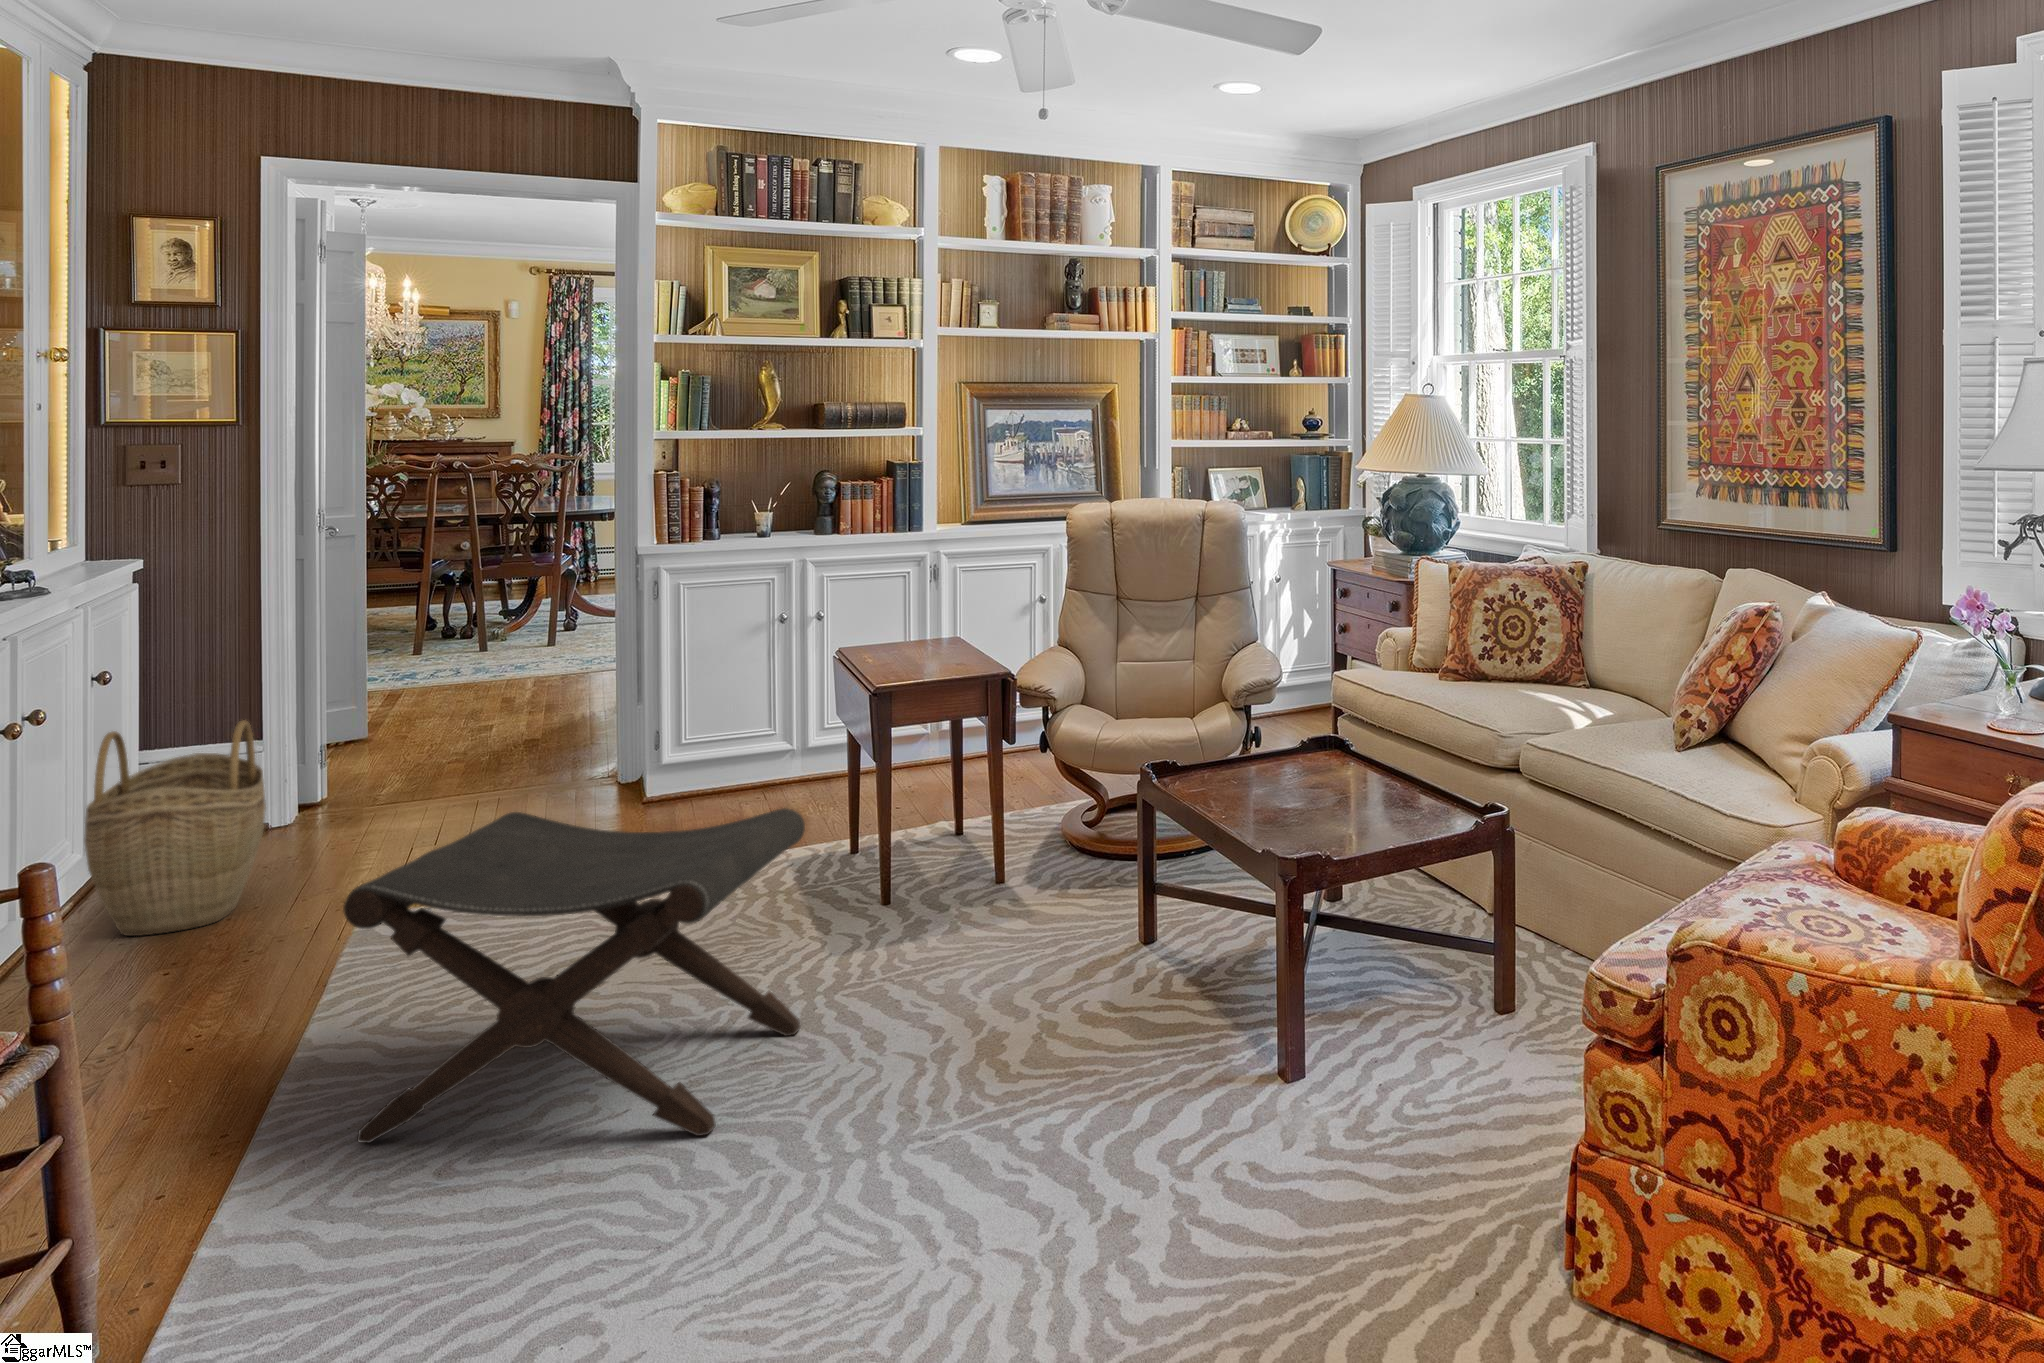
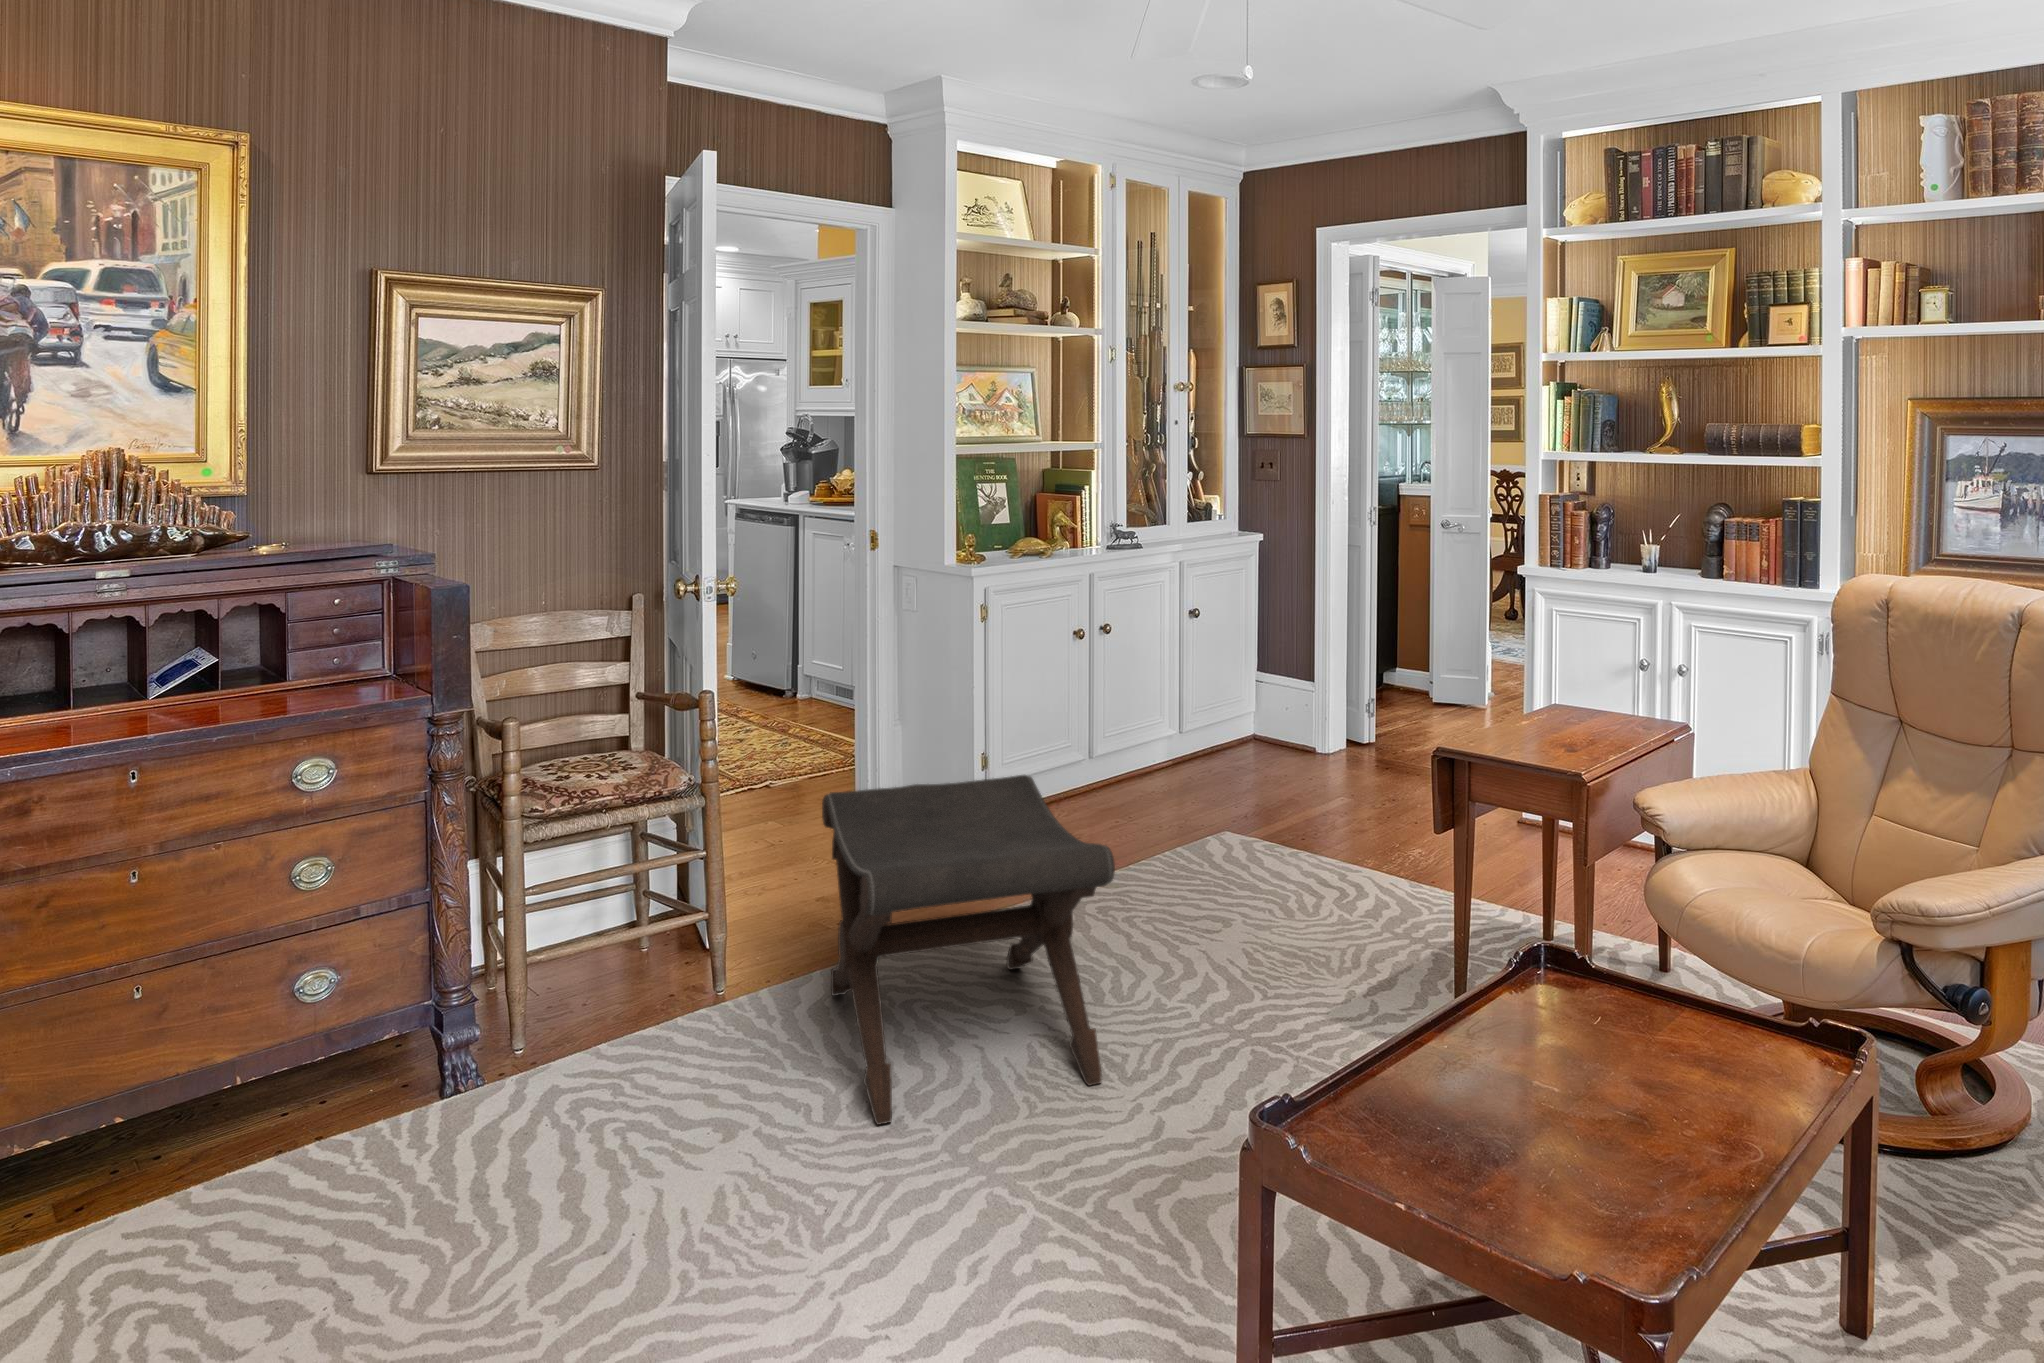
woven basket: present [84,720,266,936] -> none [1074,652,1195,808]

